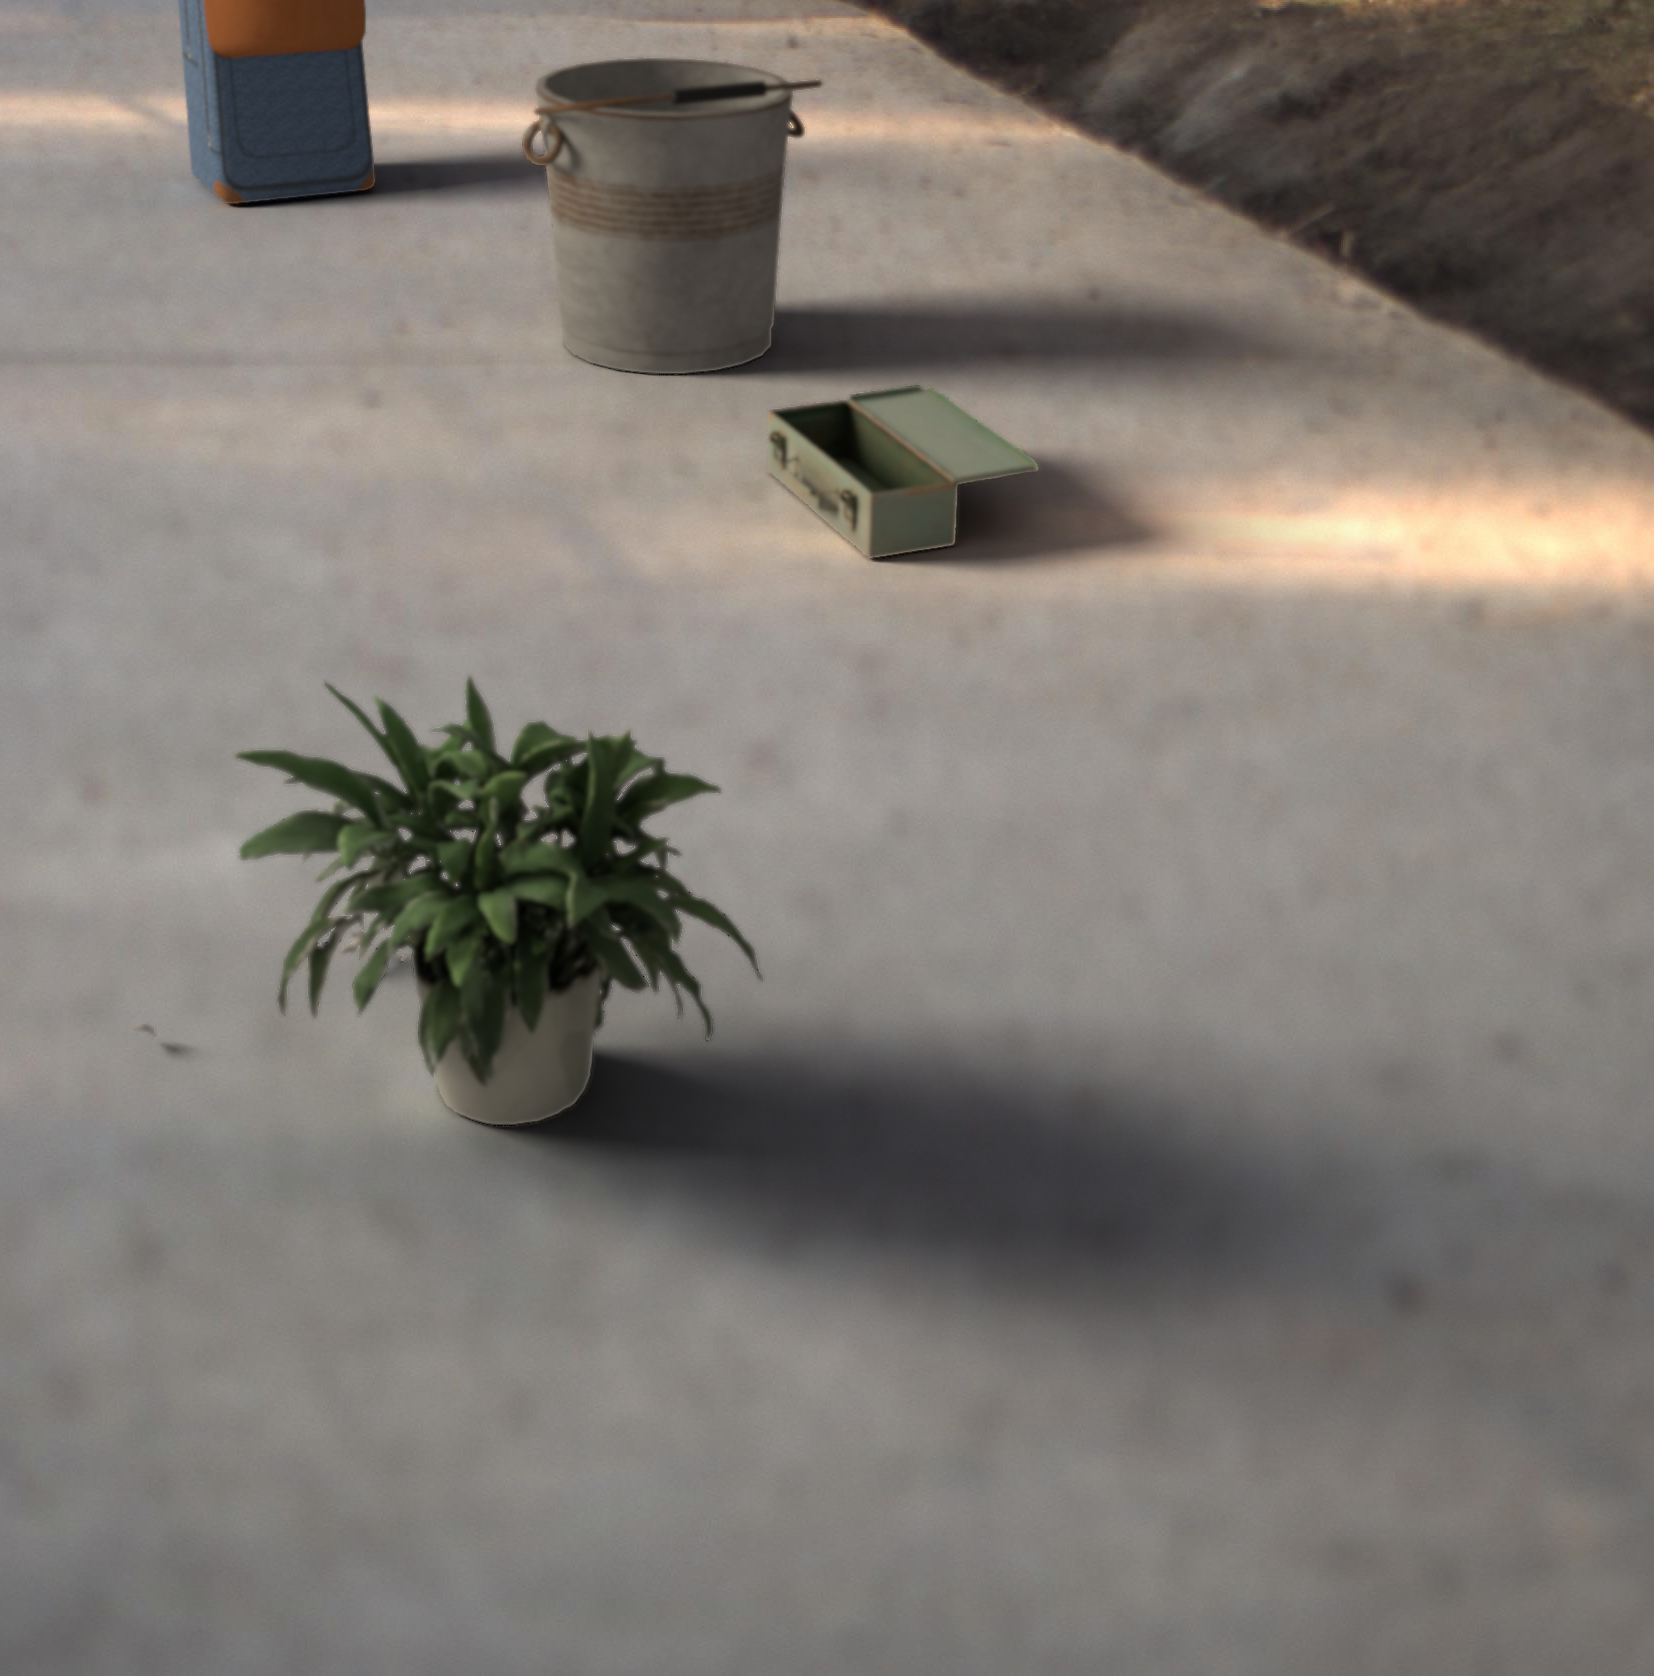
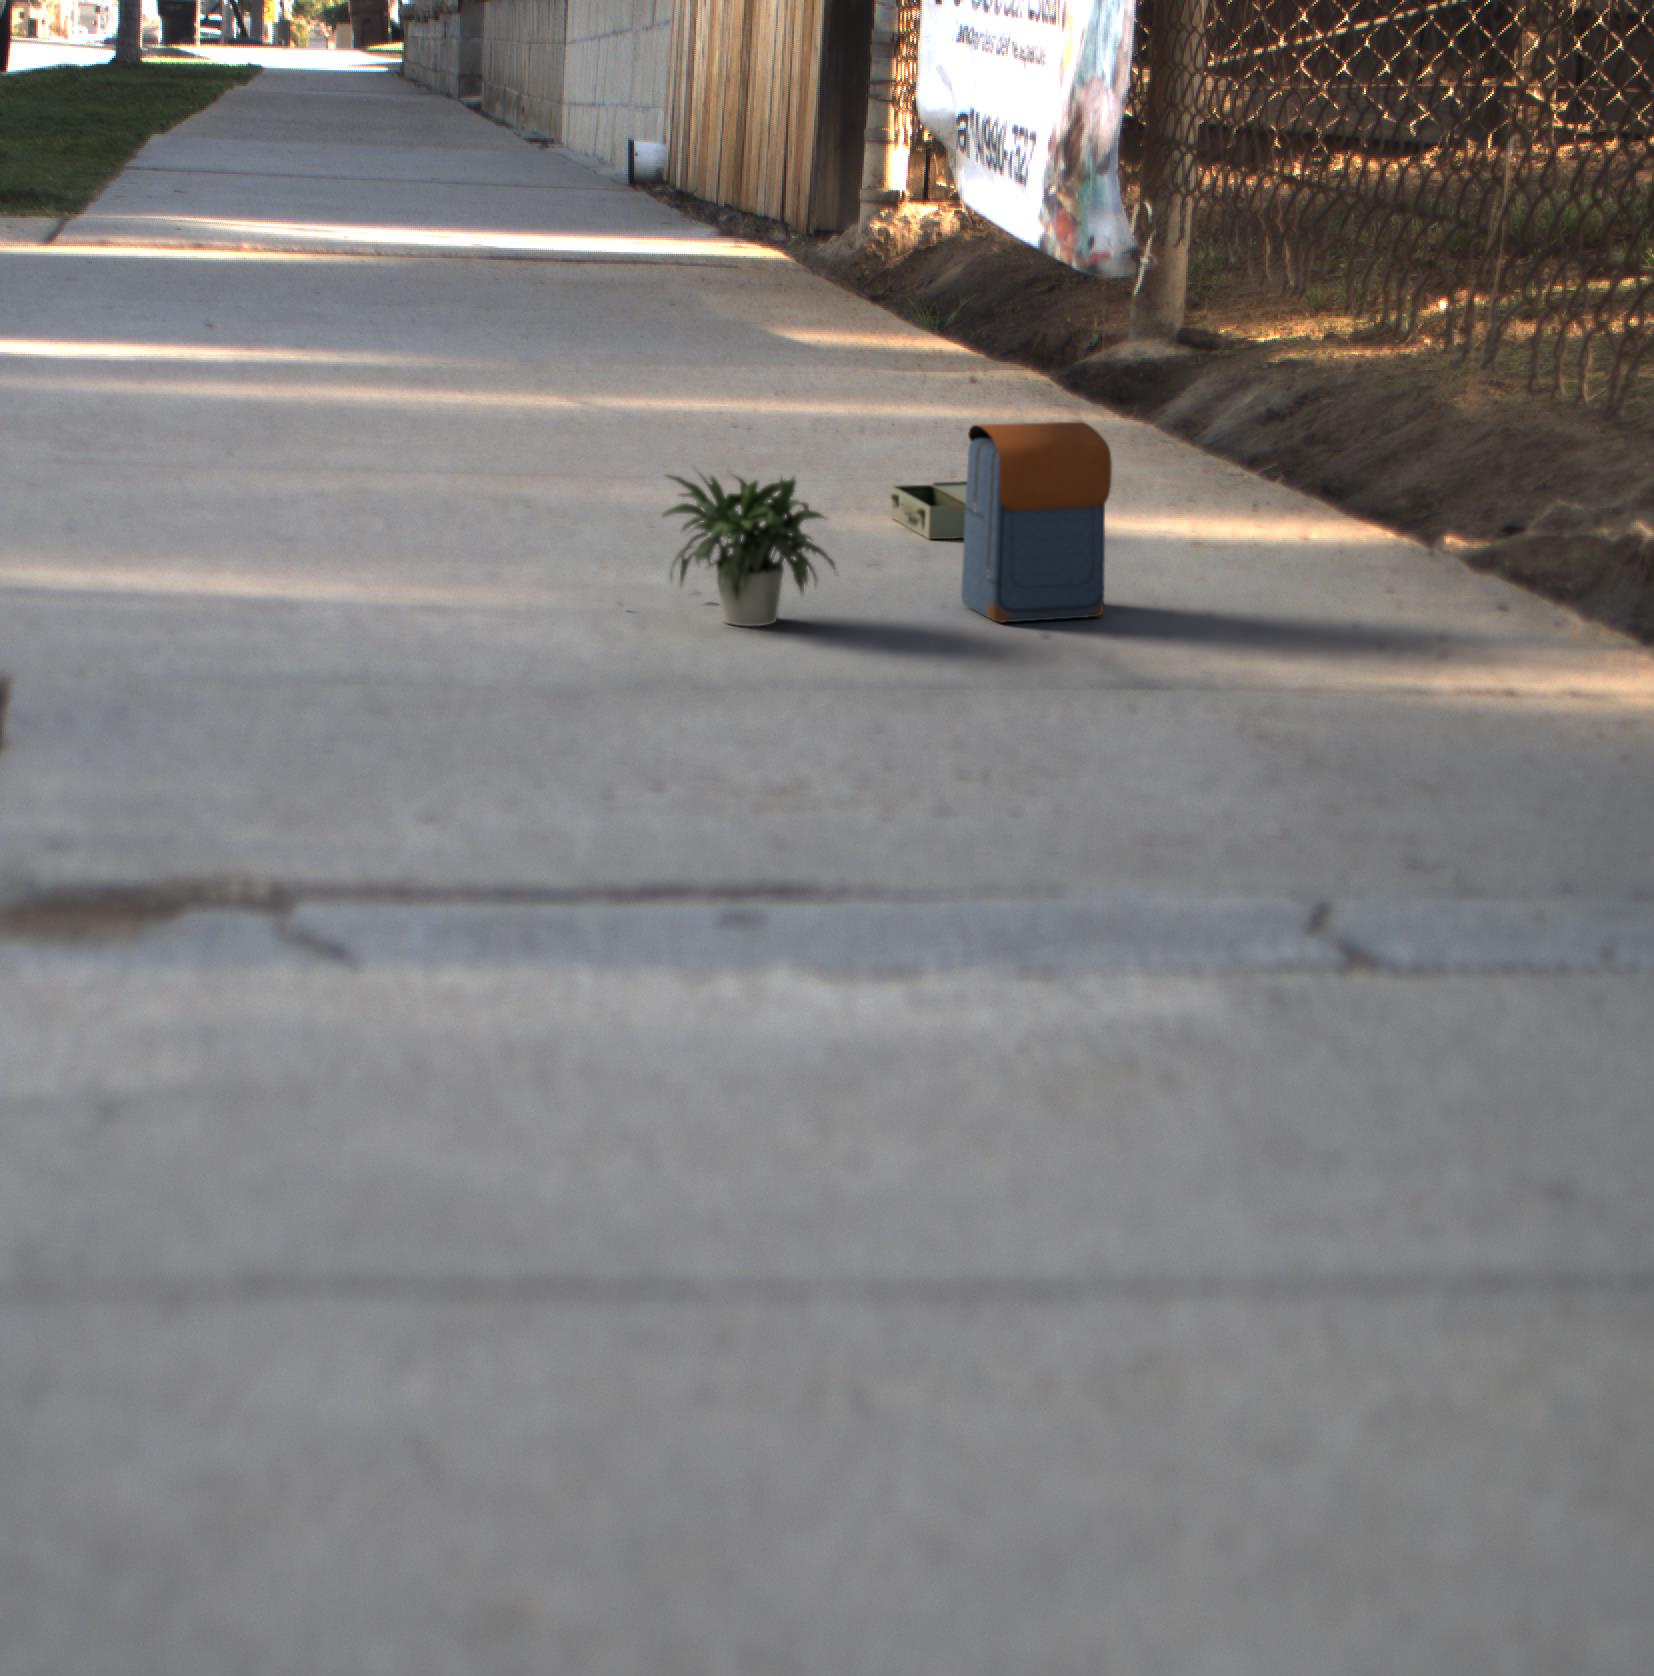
backpack: present [178,0,376,204] -> present [961,422,1112,622]
bucket: present [522,58,822,374] -> none [784,338,938,492]

